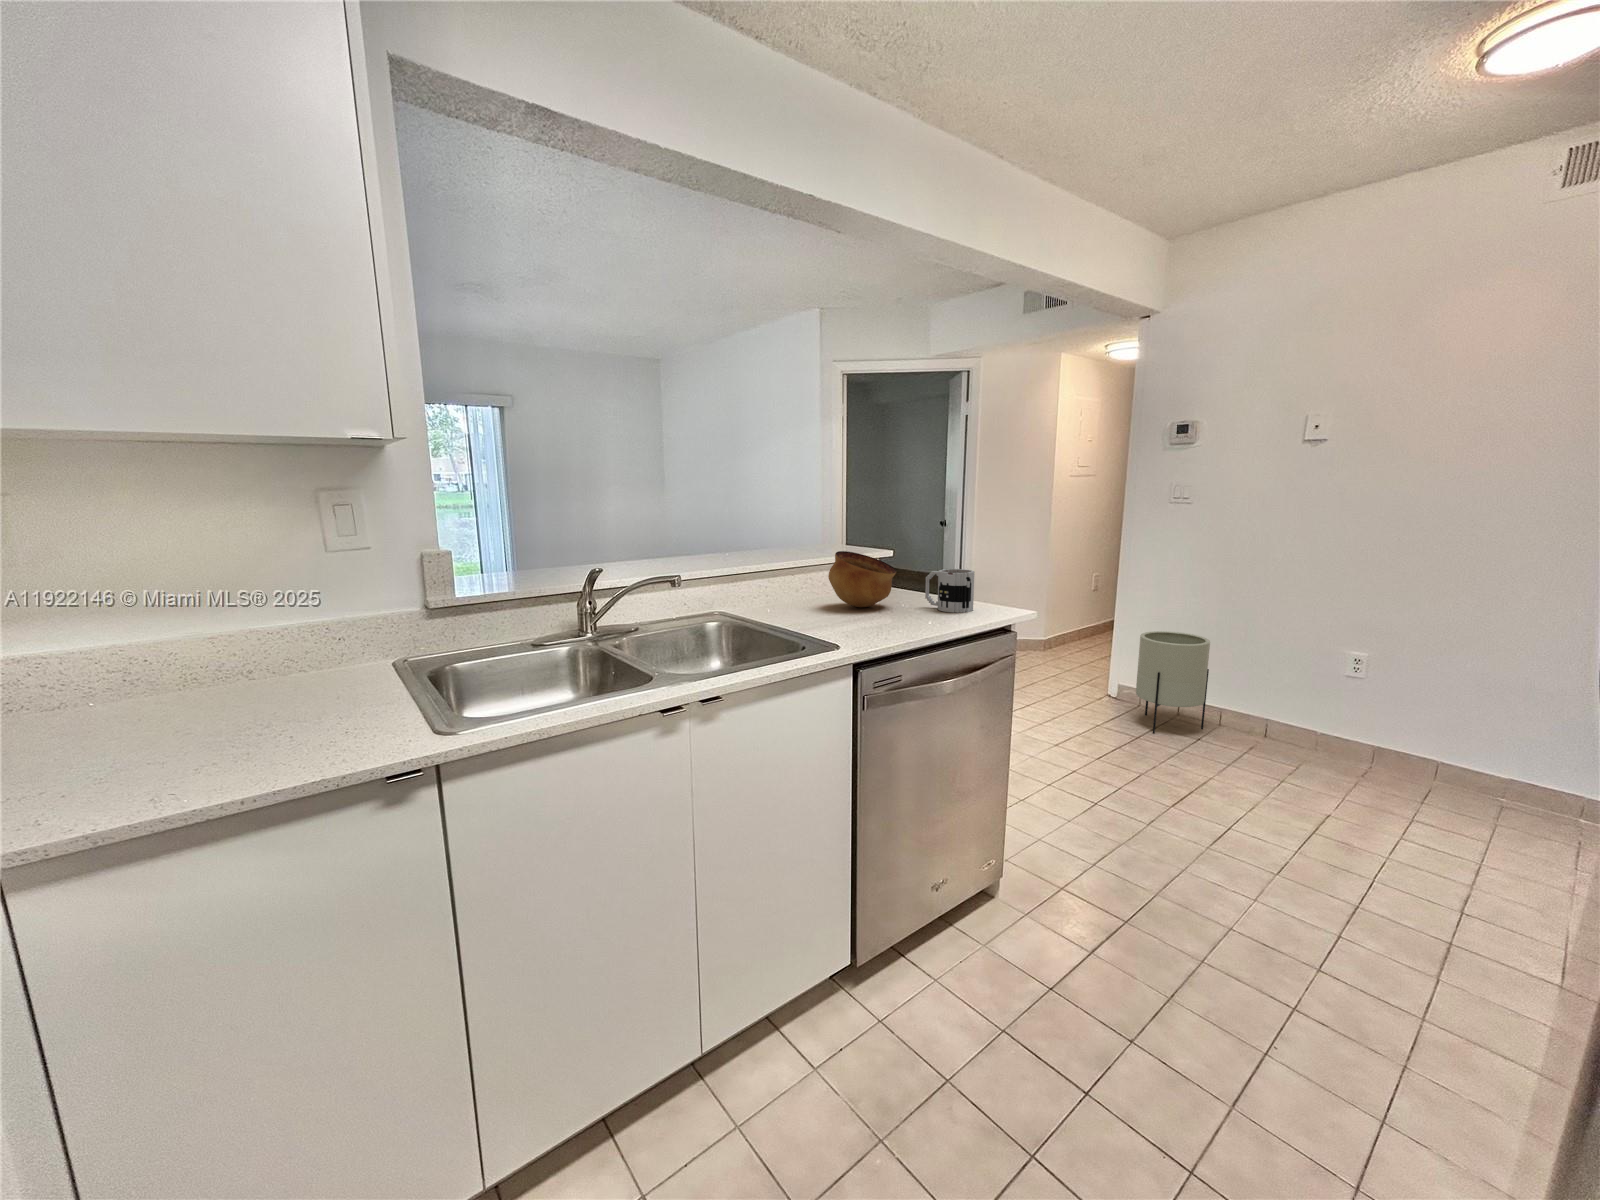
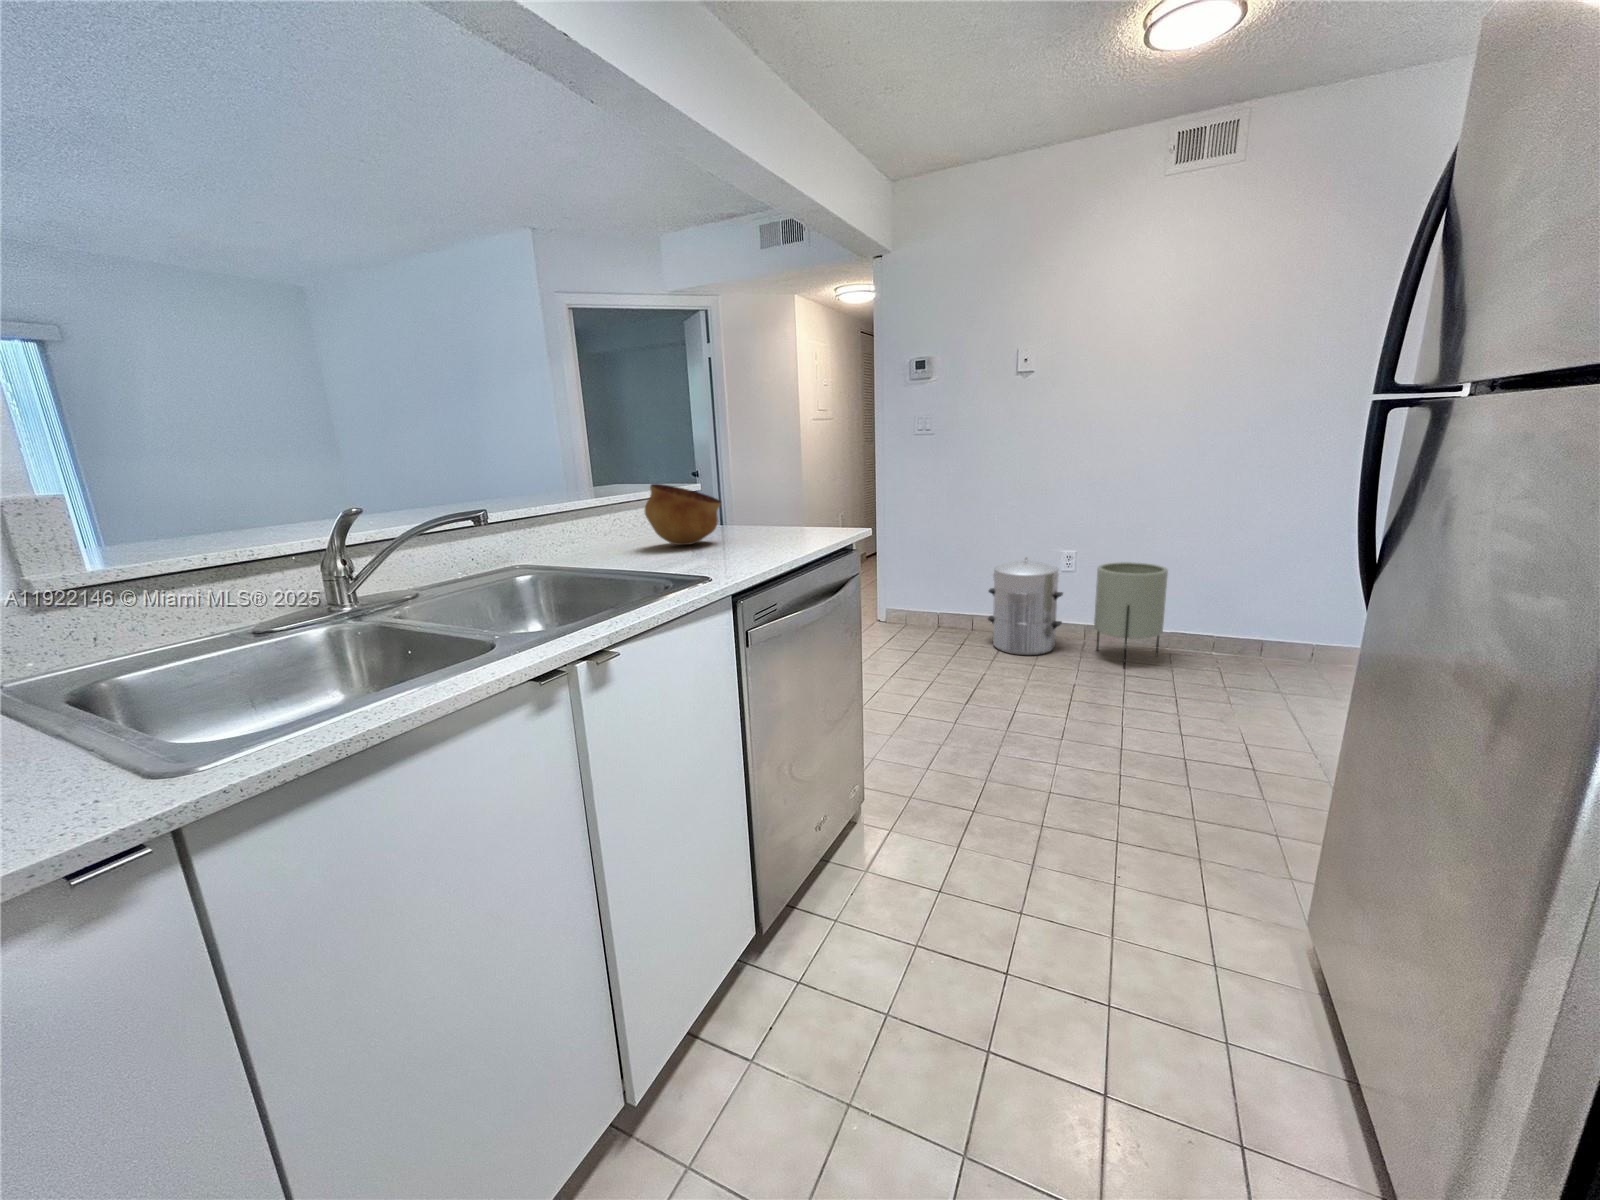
mug: present [925,569,975,613] -> none [753,493,807,539]
planter: present [1136,631,1210,733] -> present [1094,562,1168,668]
waste bin: none [1236,653,1343,771] -> present [988,558,1063,655]

